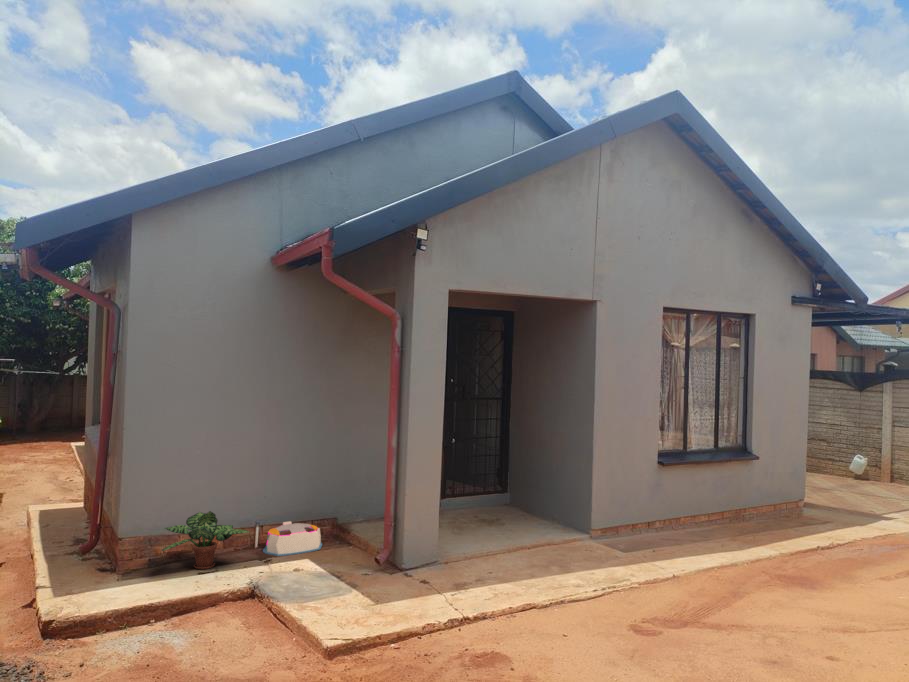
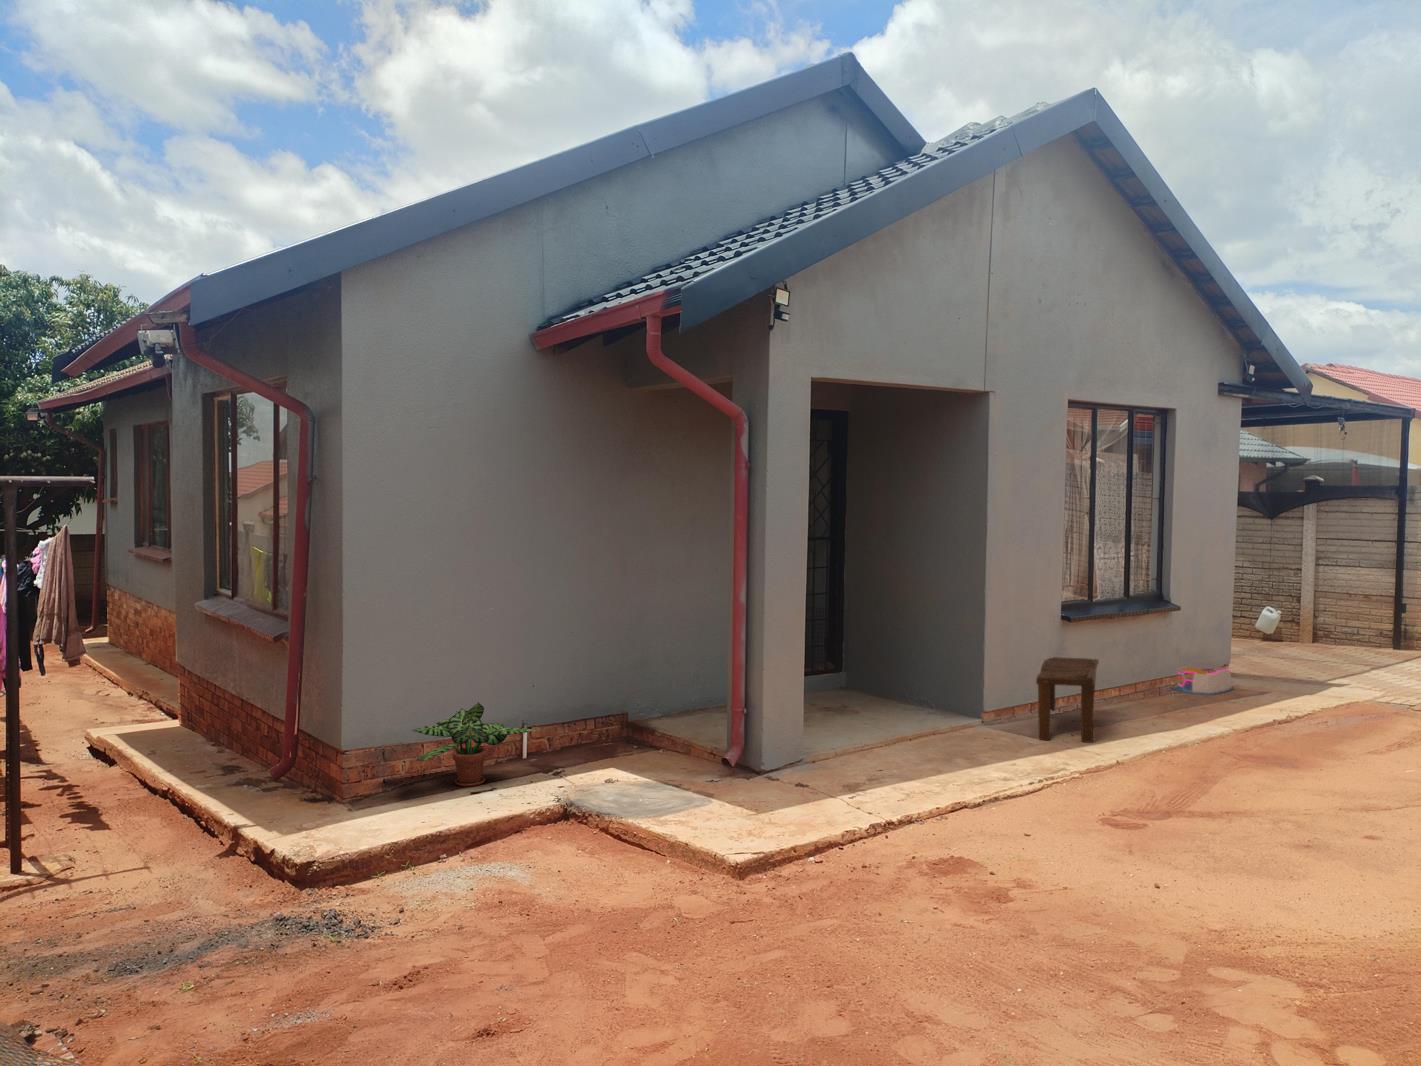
bench: none [626,492,683,559] -> present [1036,657,1099,743]
storage bin: present [263,521,322,556] -> present [1172,663,1233,695]

